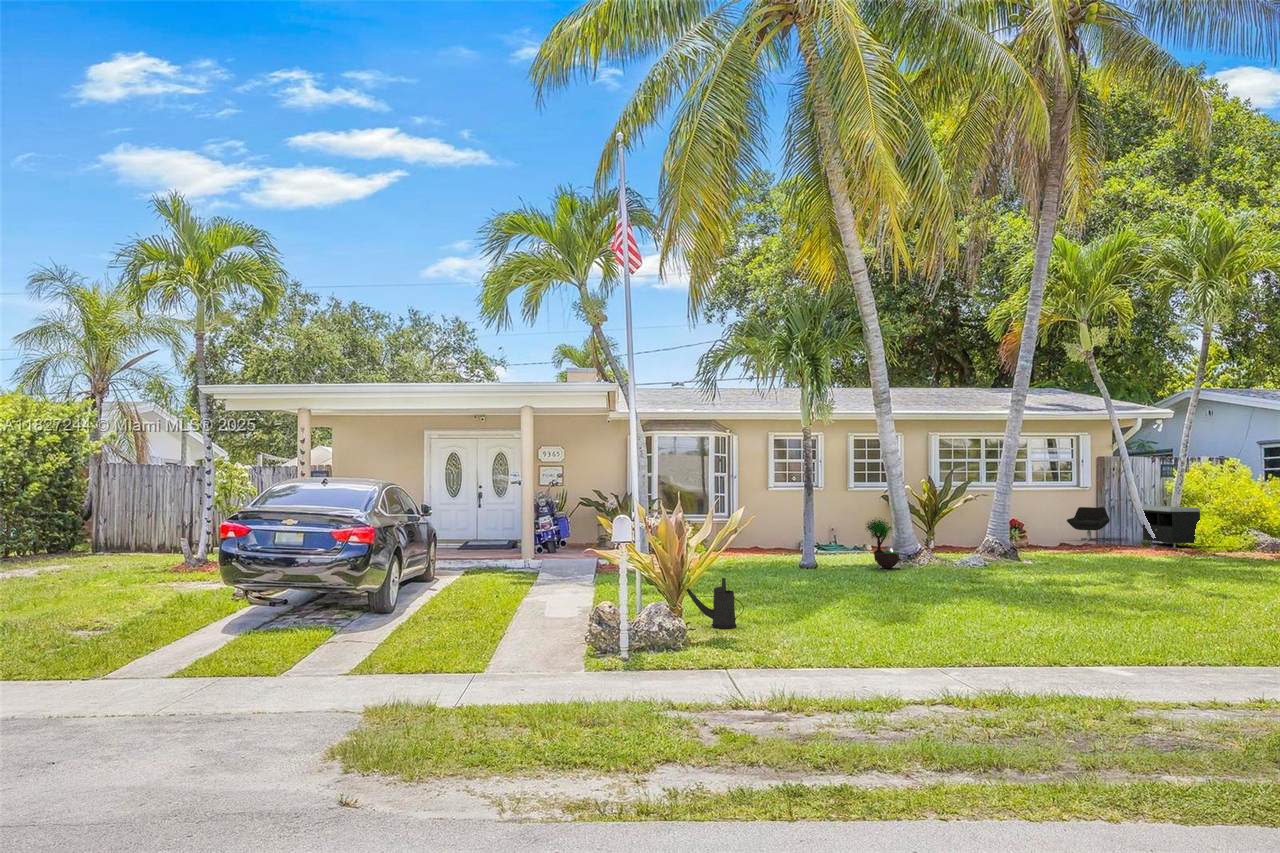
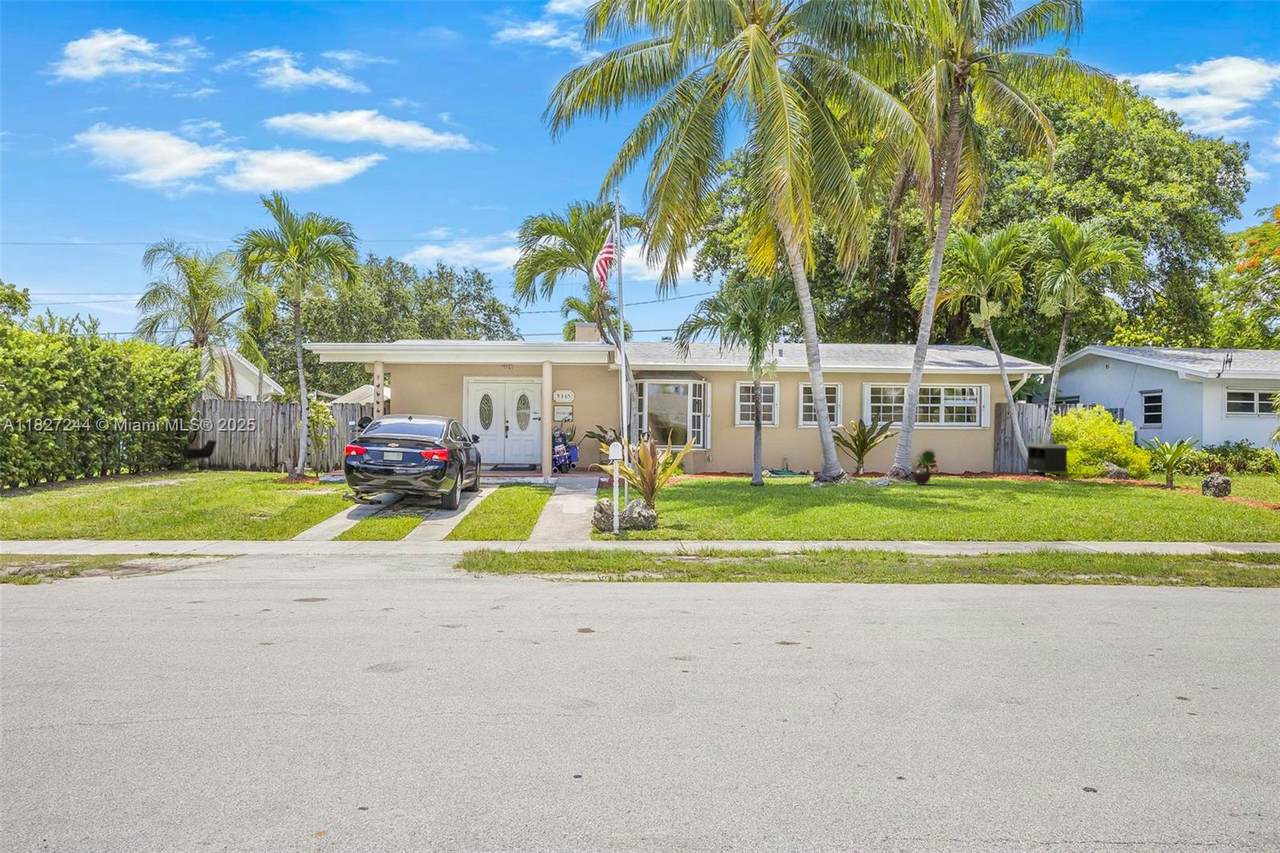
lounge chair: present [1067,507,1110,541] -> present [182,440,216,466]
potted tree: present [865,517,899,568] -> present [913,450,935,484]
watering can: present [686,578,744,629] -> none [657,486,696,519]

